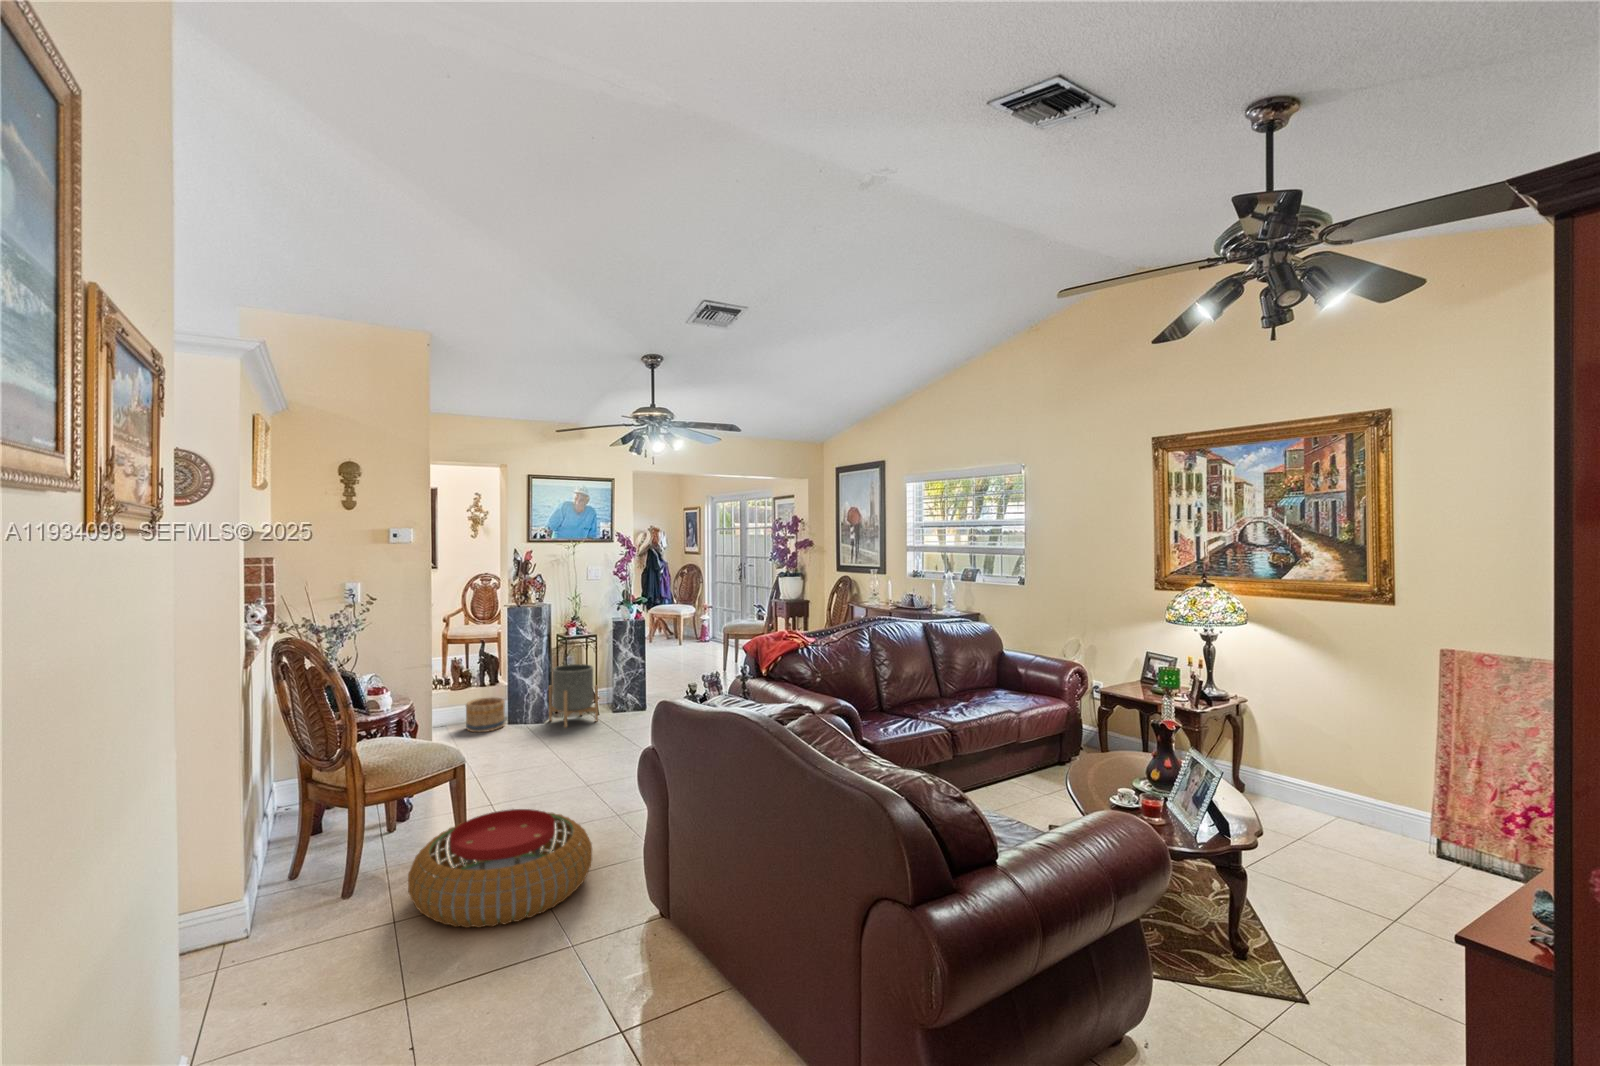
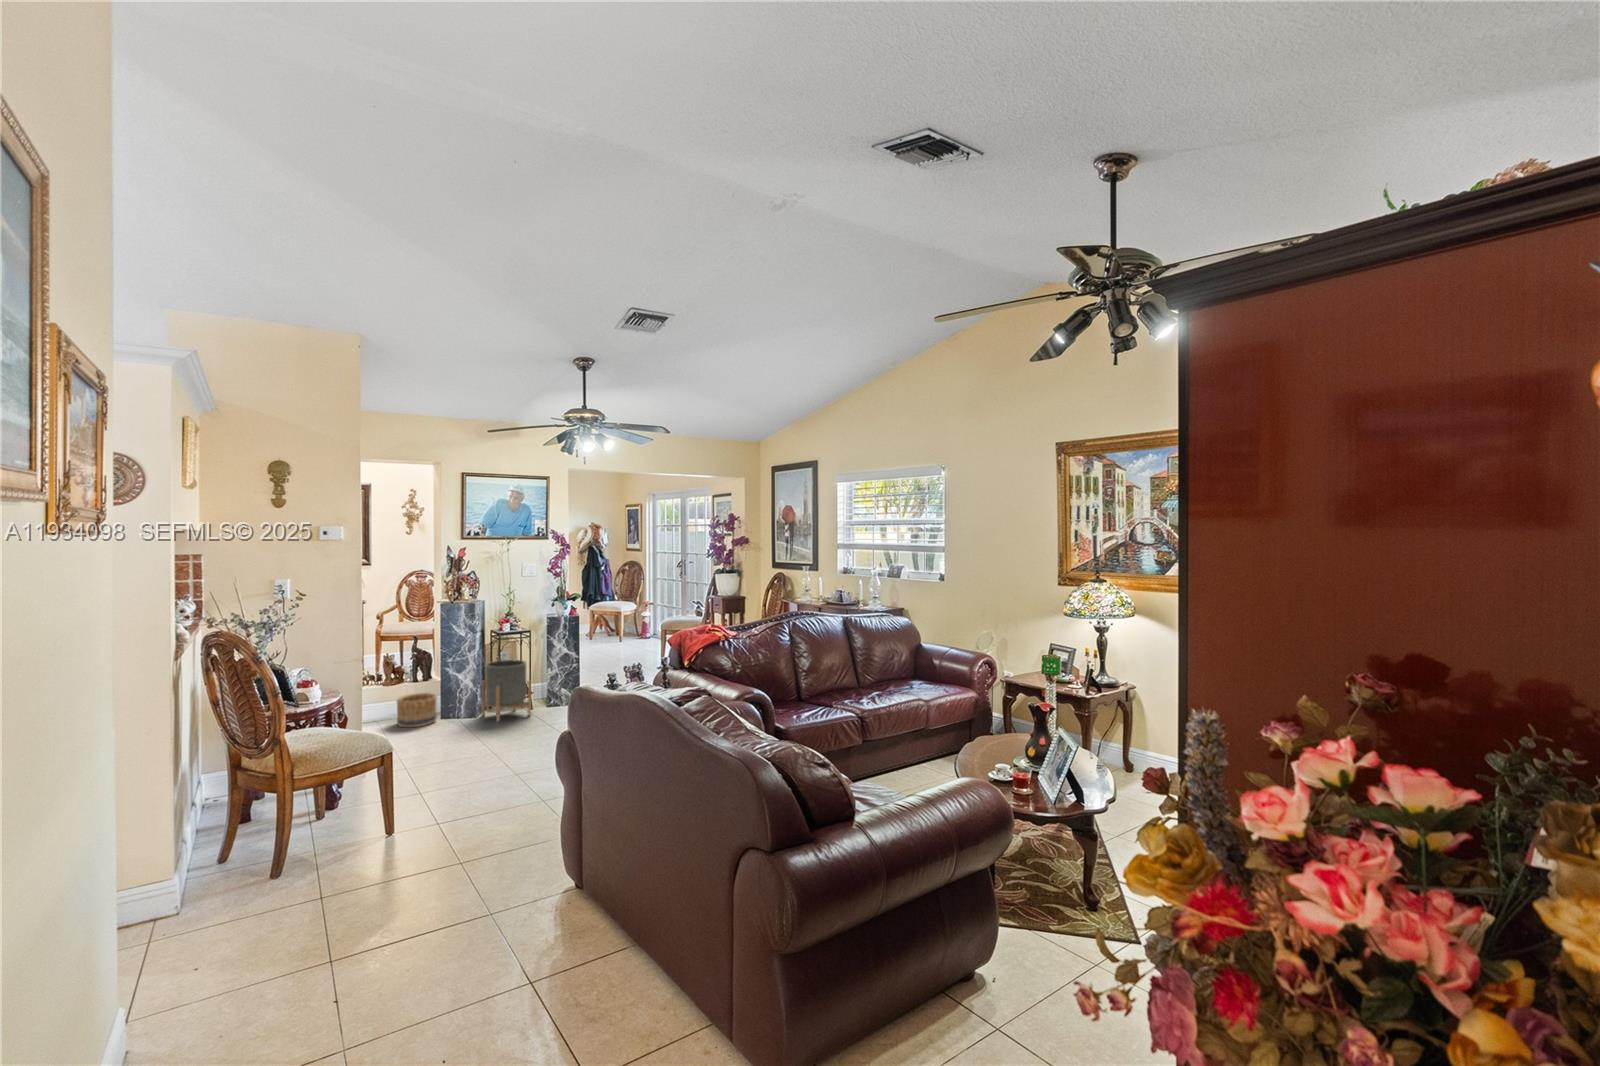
pouf: present [408,809,592,928] -> none [334,792,512,899]

